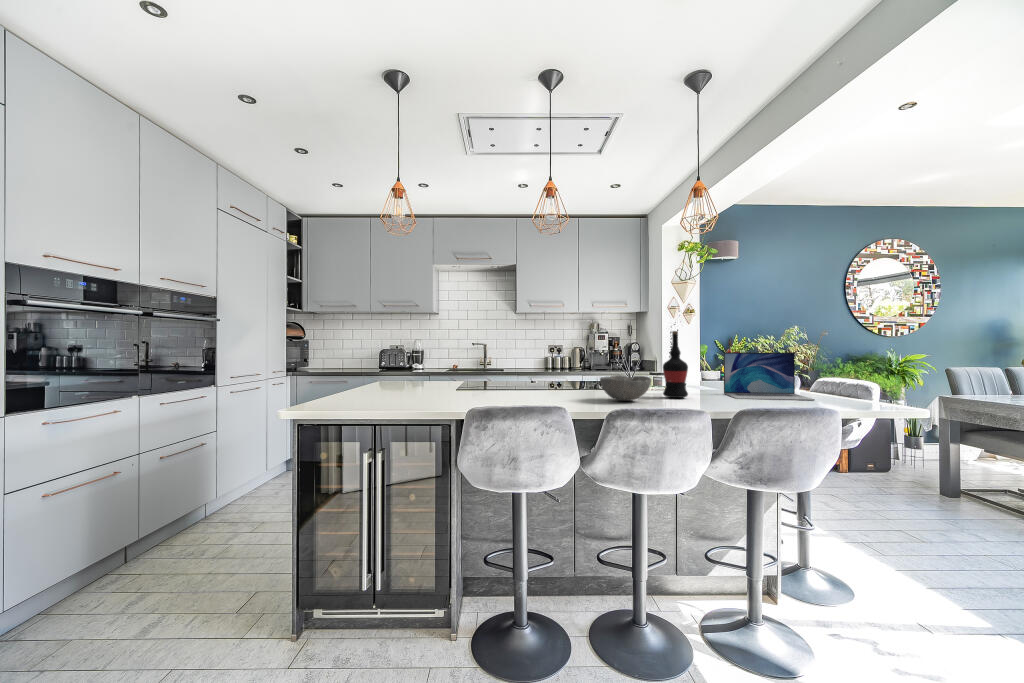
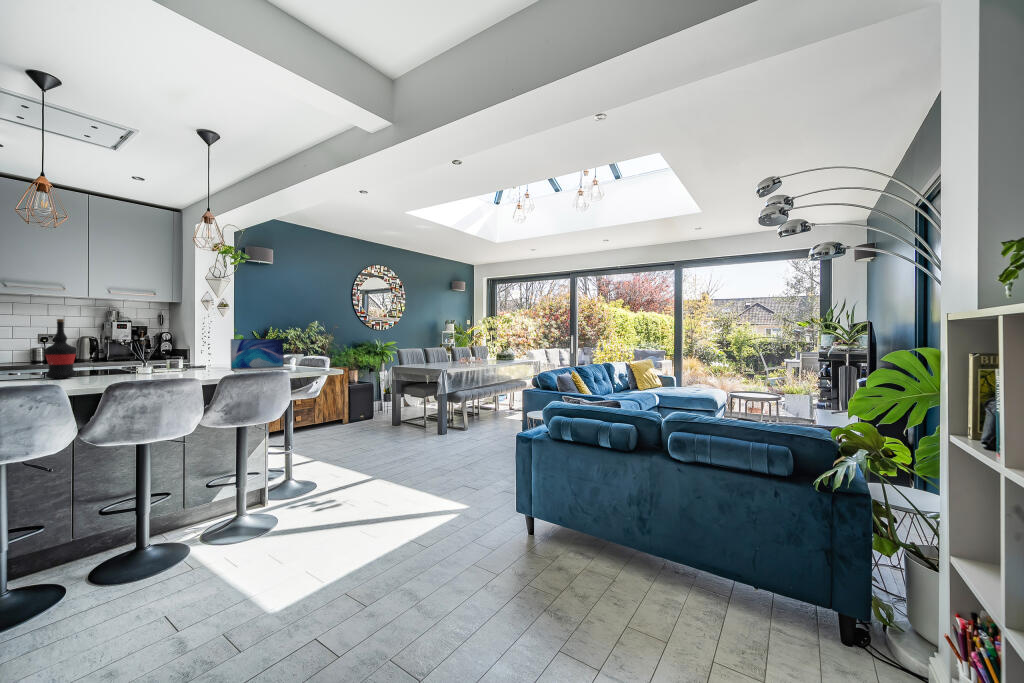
wine bottle: present [663,331,688,398] -> present [45,319,76,379]
bowl: present [600,375,651,401] -> none [100,357,156,378]

